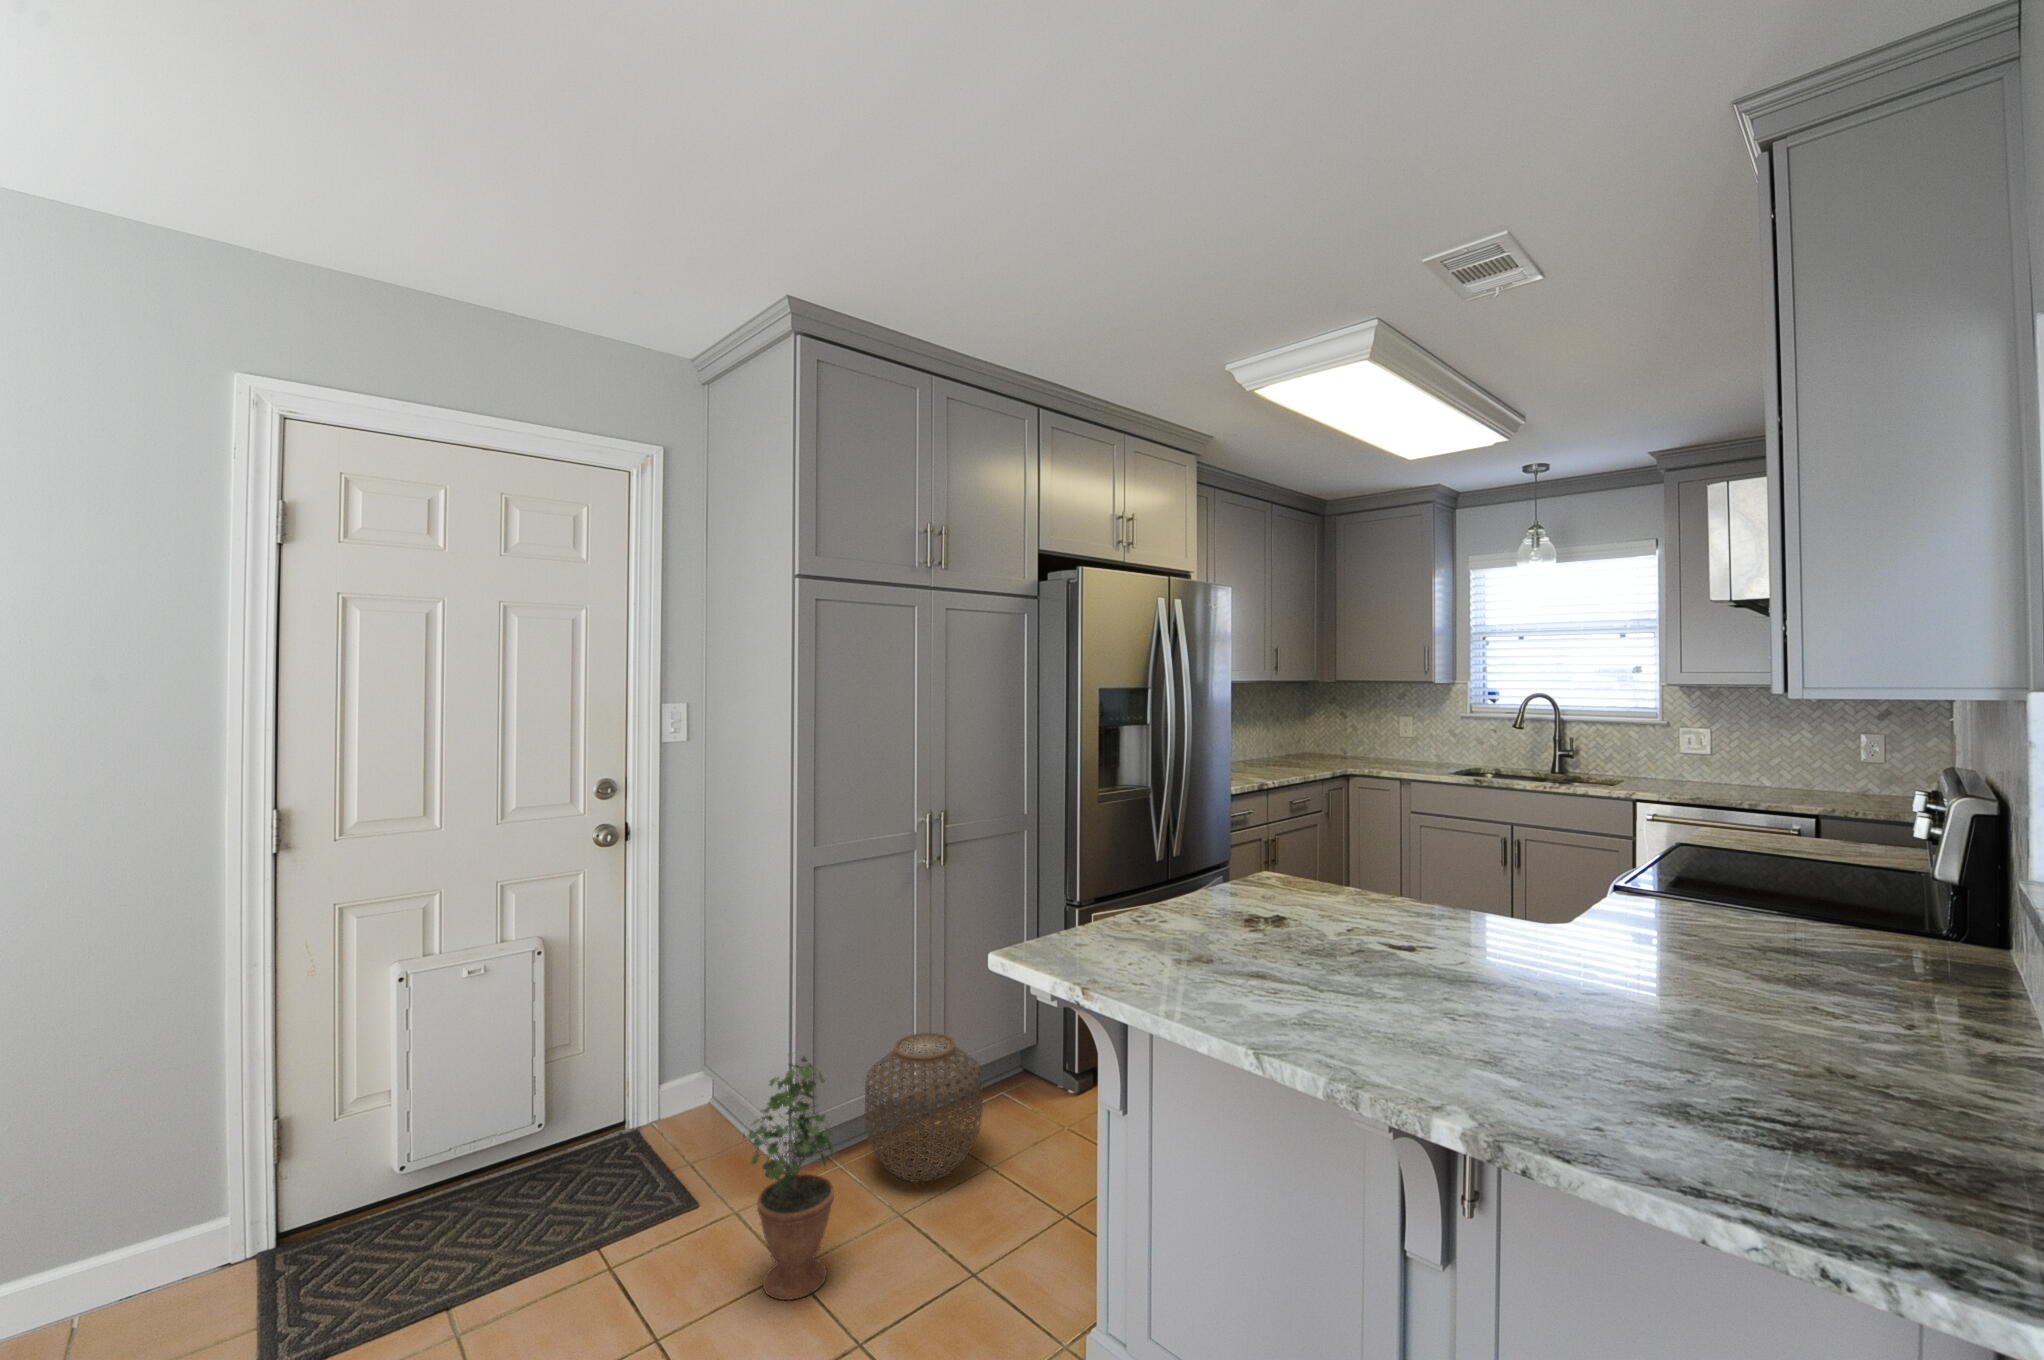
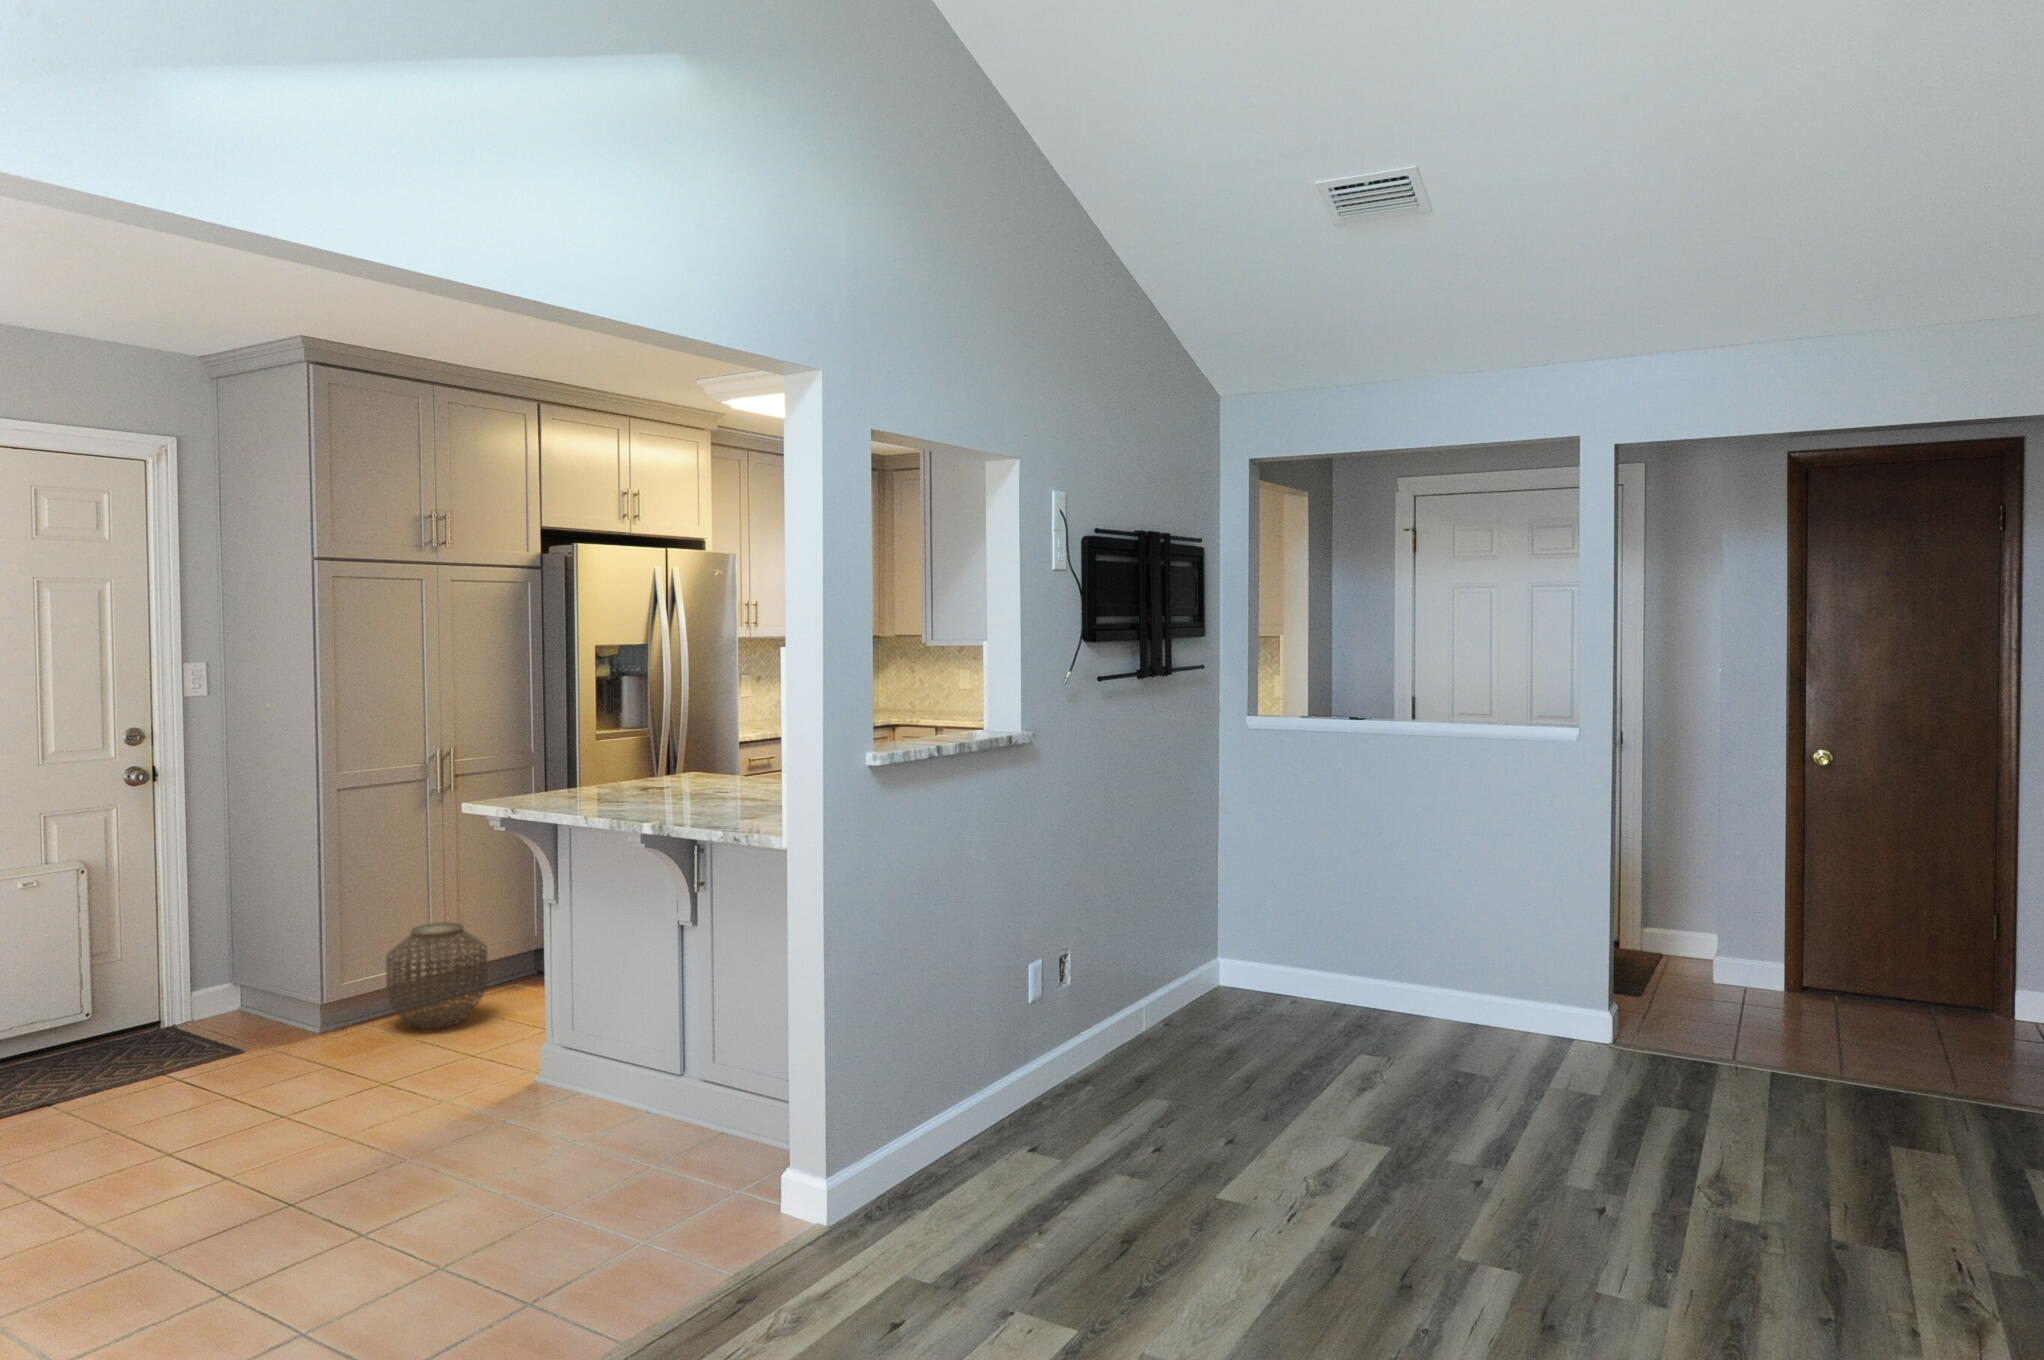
potted plant: present [744,1054,835,1300] -> none [287,917,364,1079]

